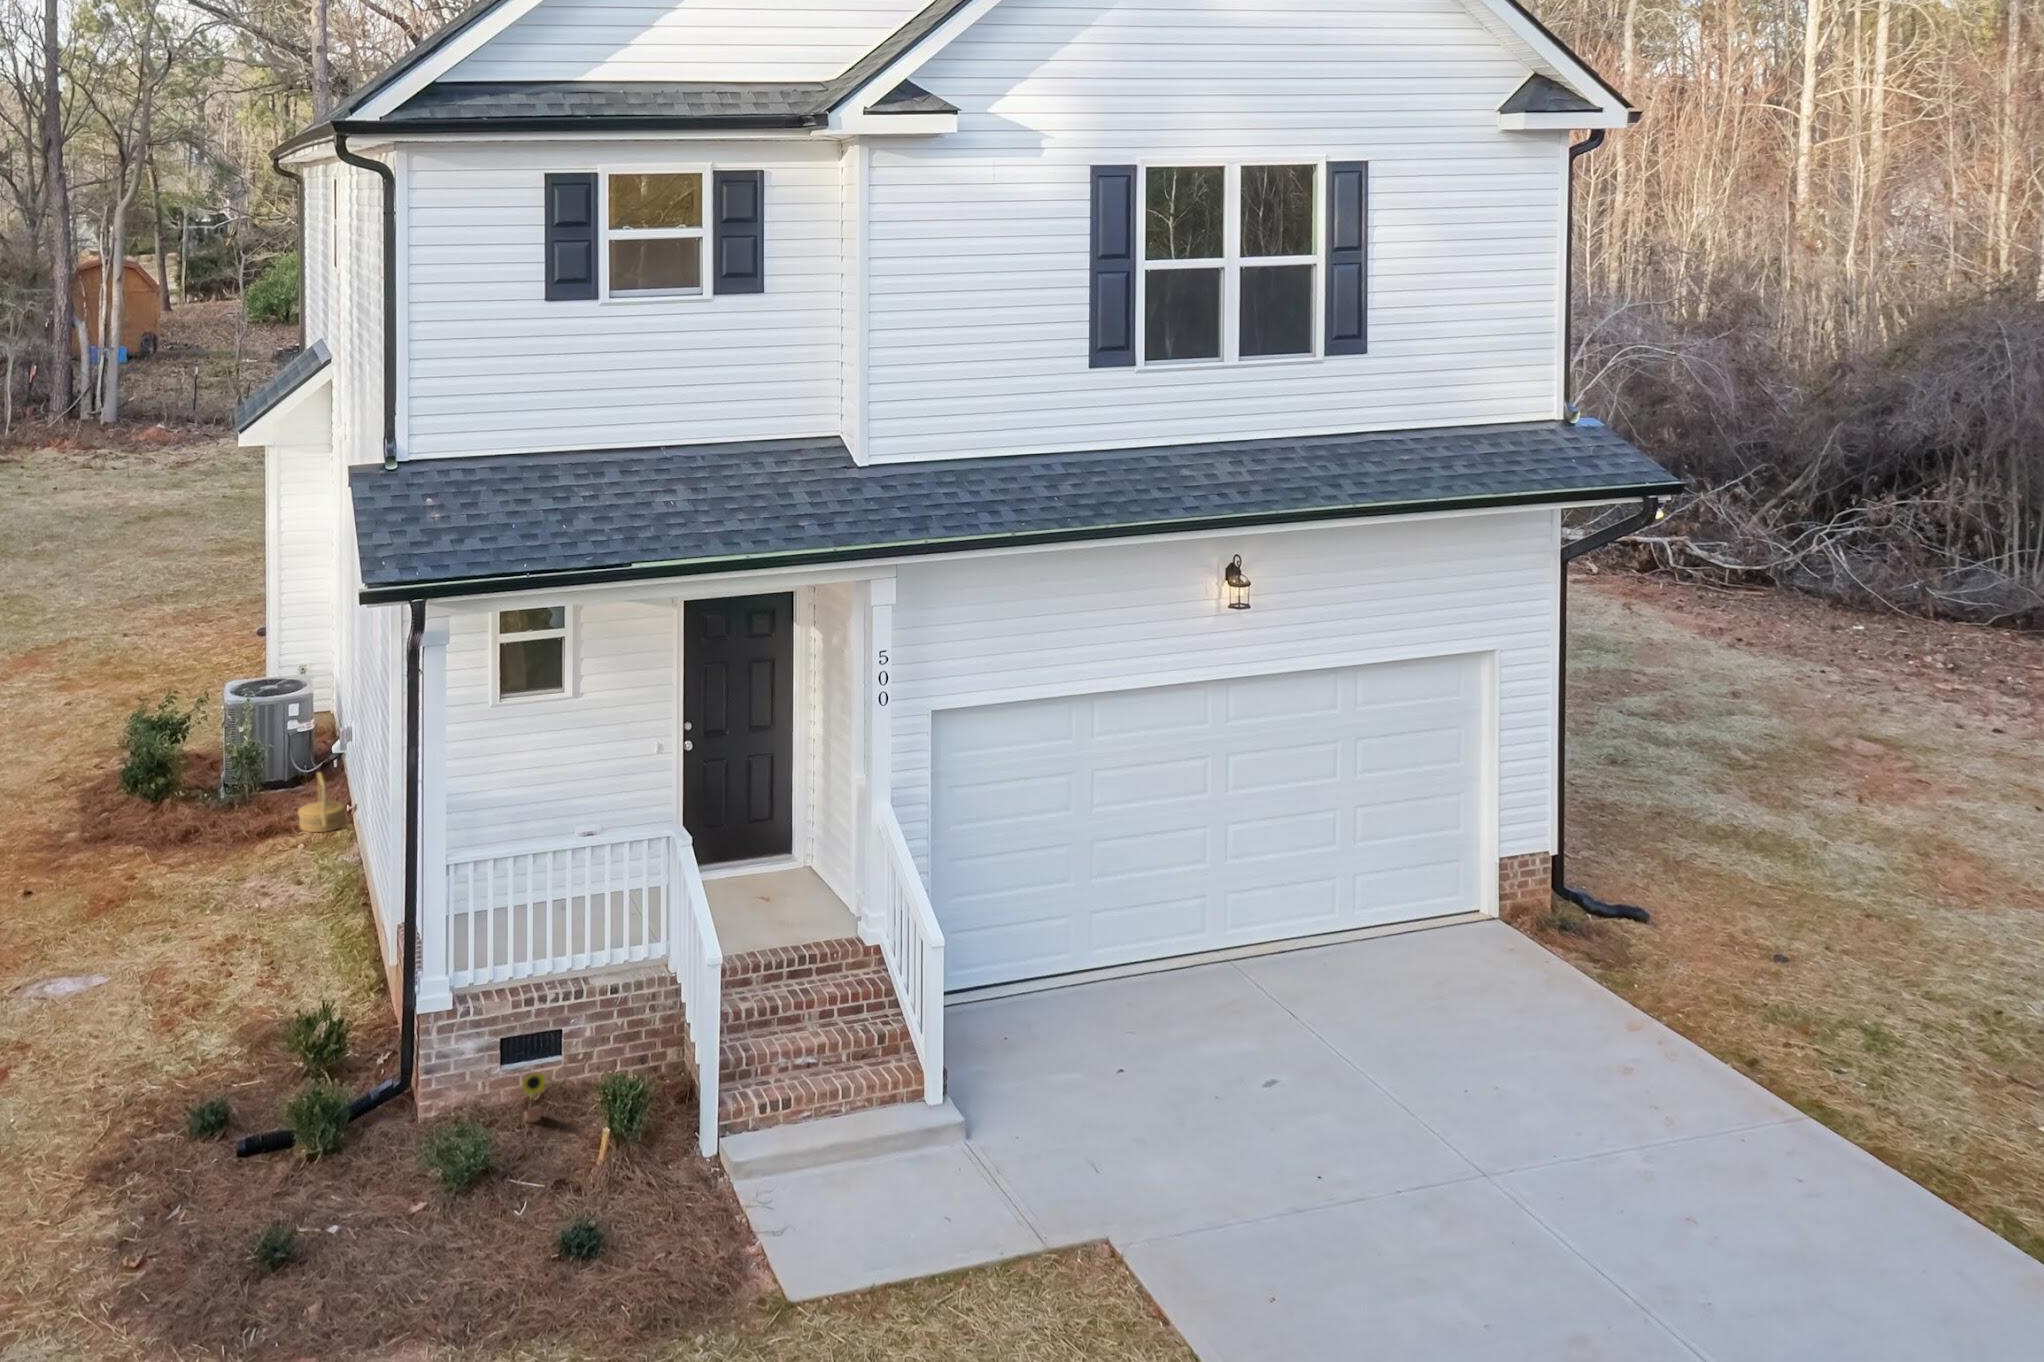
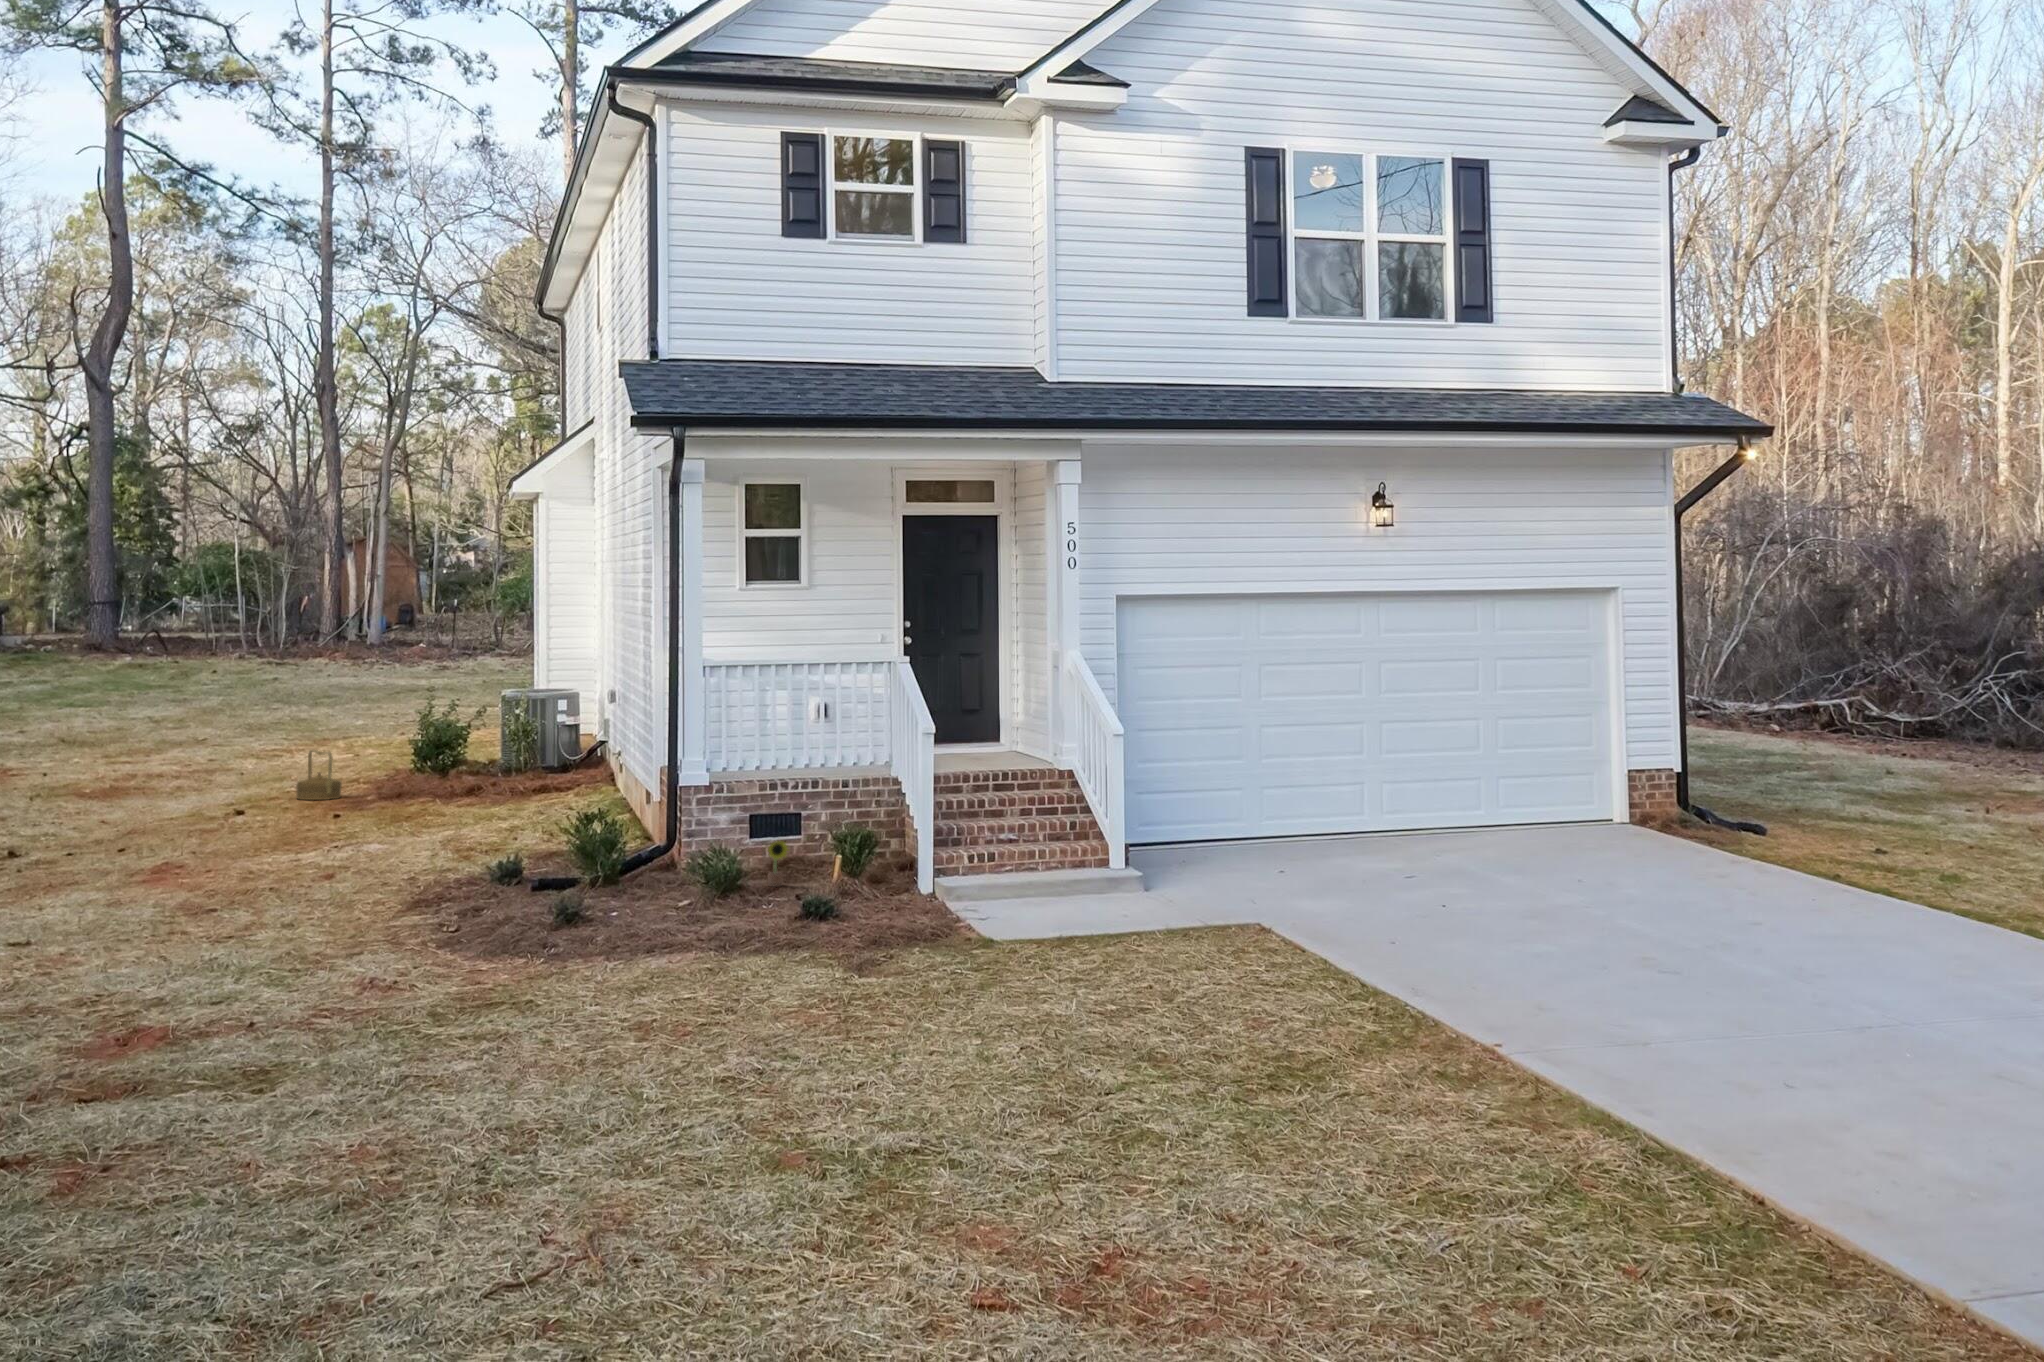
woven basket: present [298,772,346,832] -> present [296,750,342,800]

